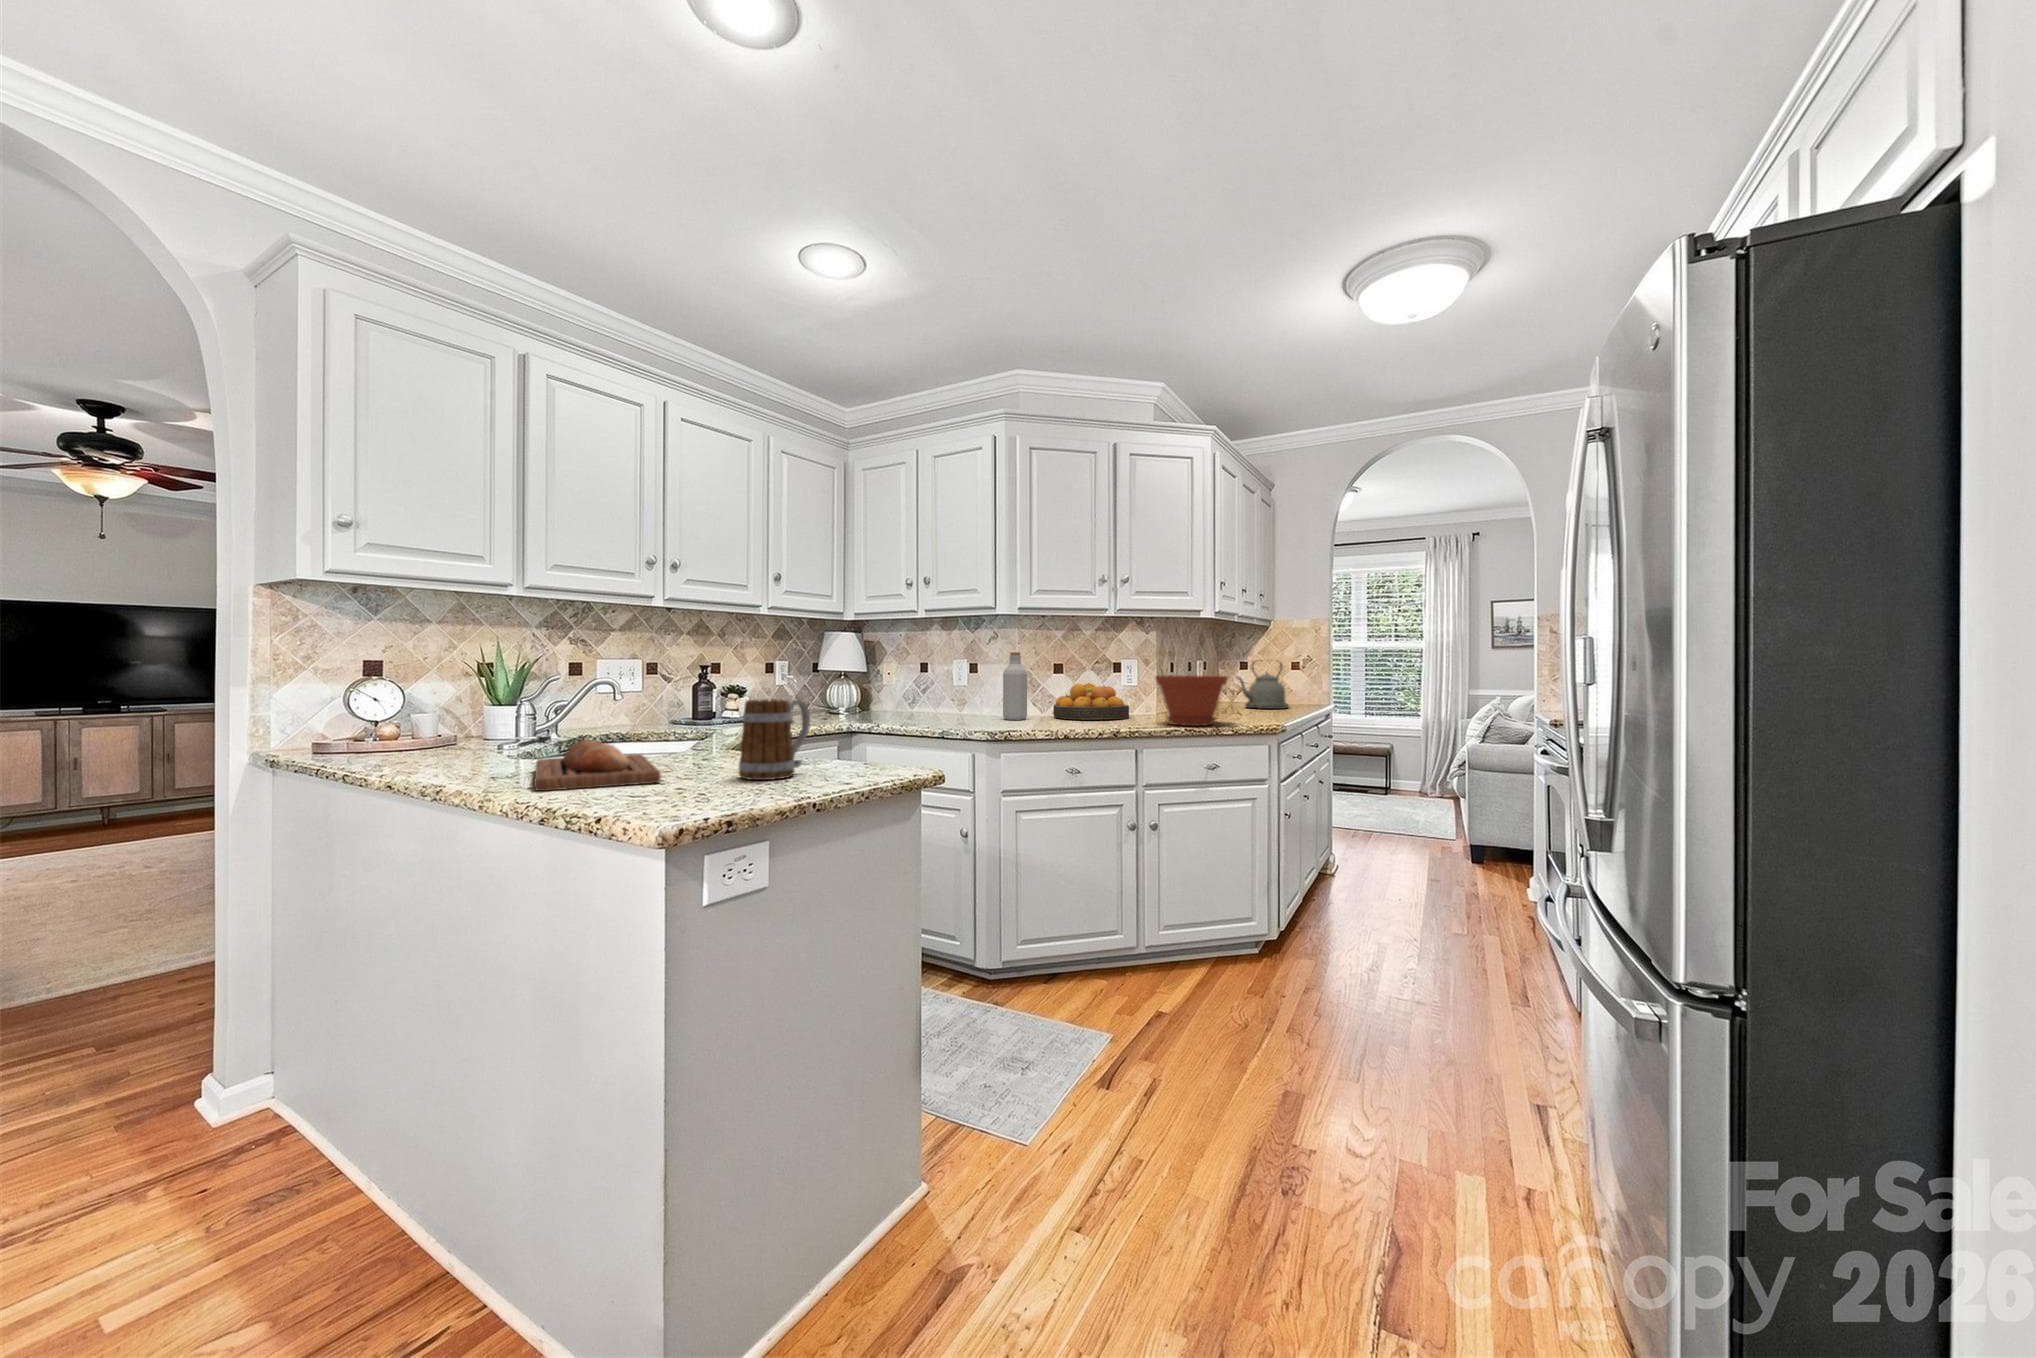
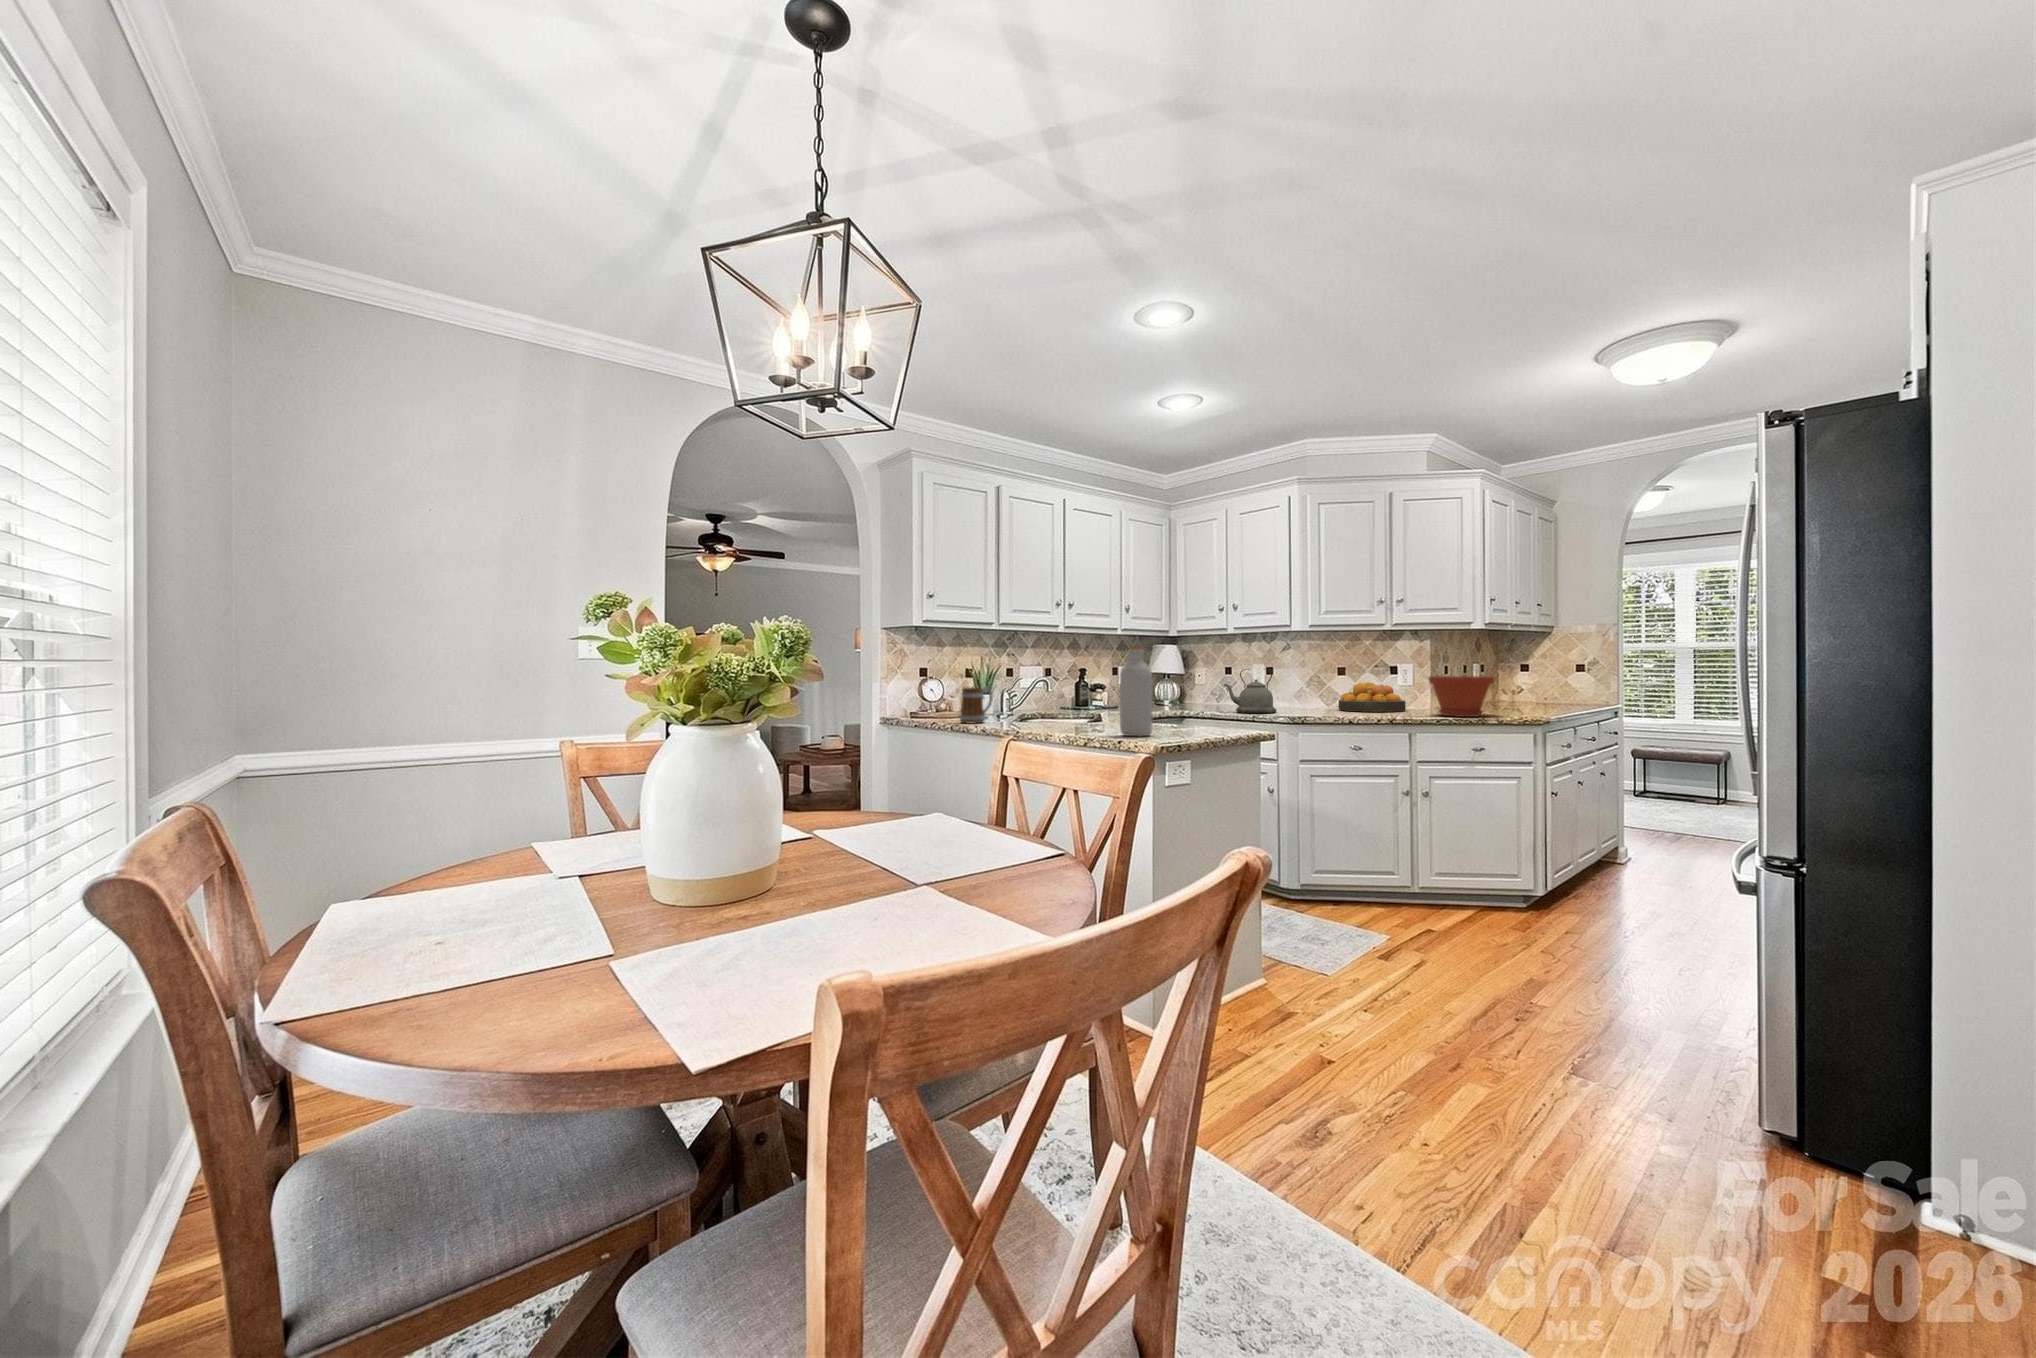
bottle: present [1003,652,1027,720] -> present [1120,645,1152,736]
kettle: present [1237,663,1289,709] -> present [1224,669,1276,713]
mug: present [739,699,810,780] -> present [960,687,993,724]
bread loaf: present [534,740,661,791] -> none [1041,711,1117,733]

